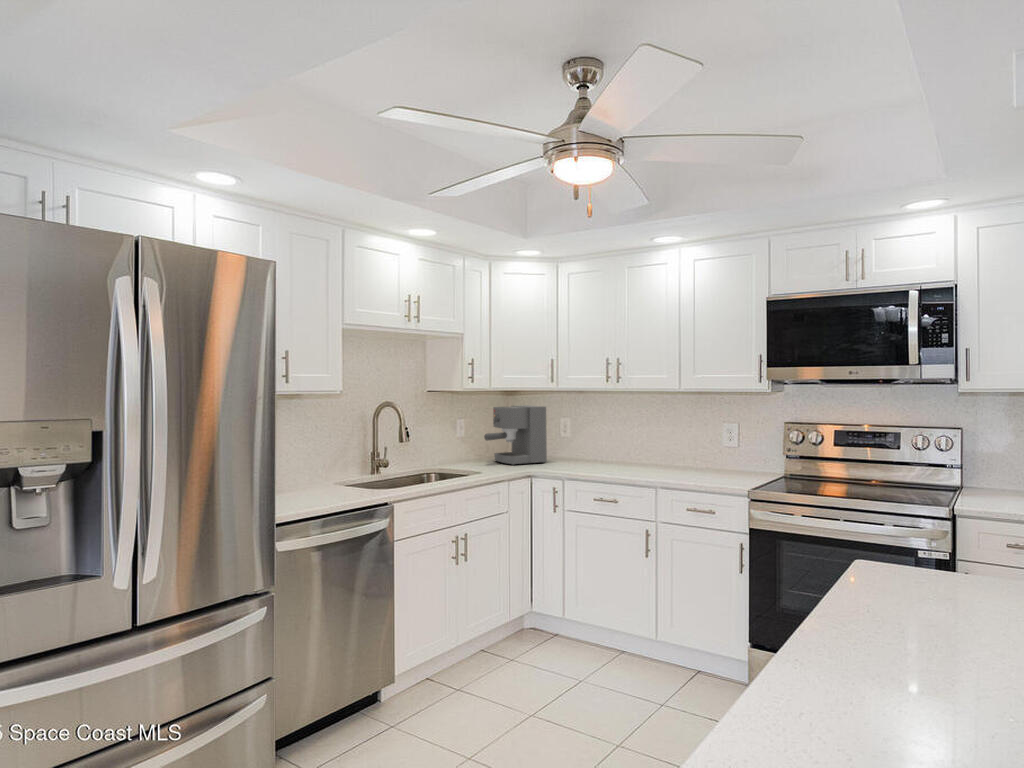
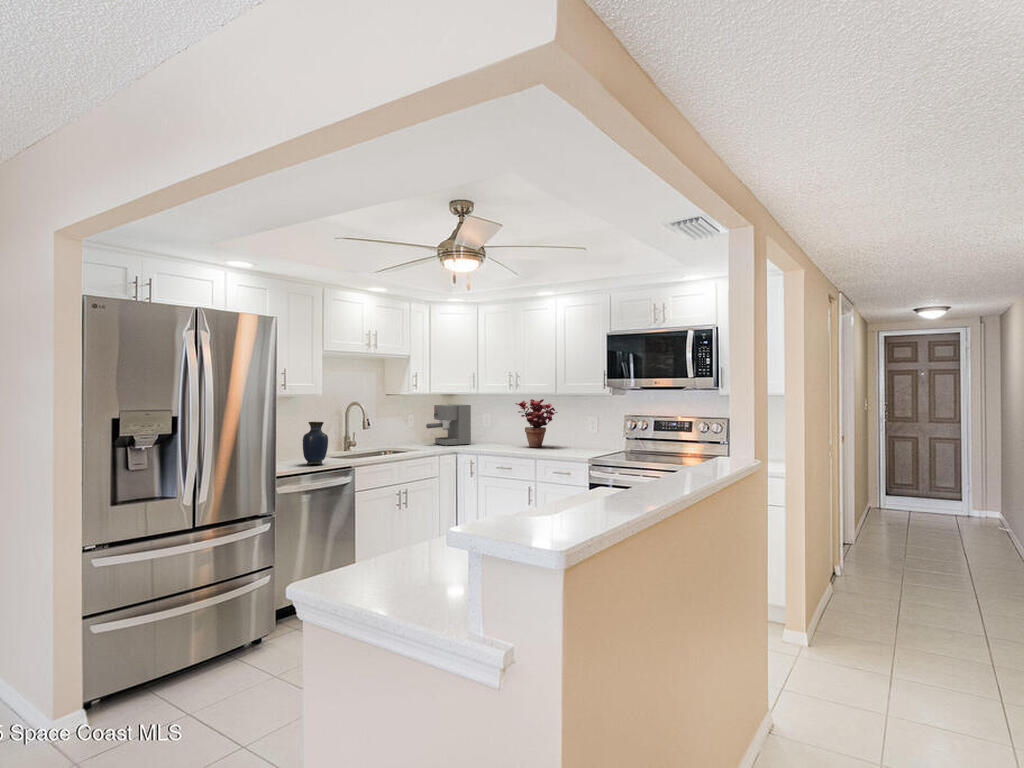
potted plant: none [613,398,677,468] -> present [515,399,557,447]
vase: none [314,435,352,500] -> present [303,422,328,464]

